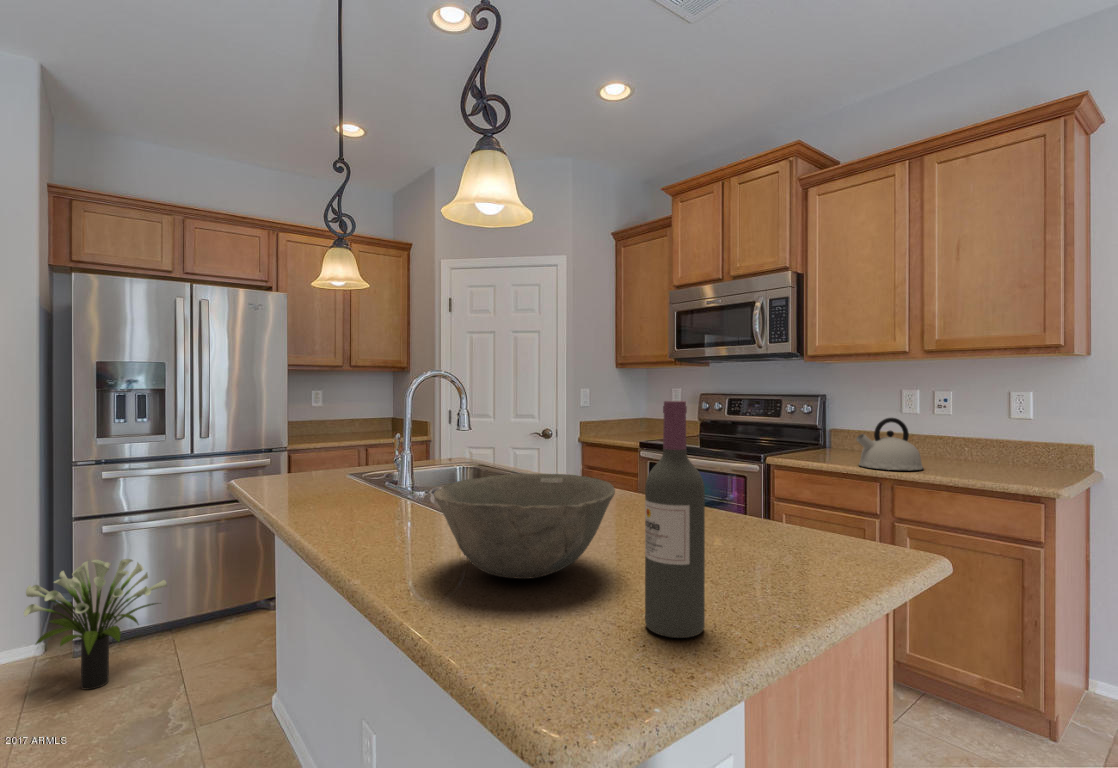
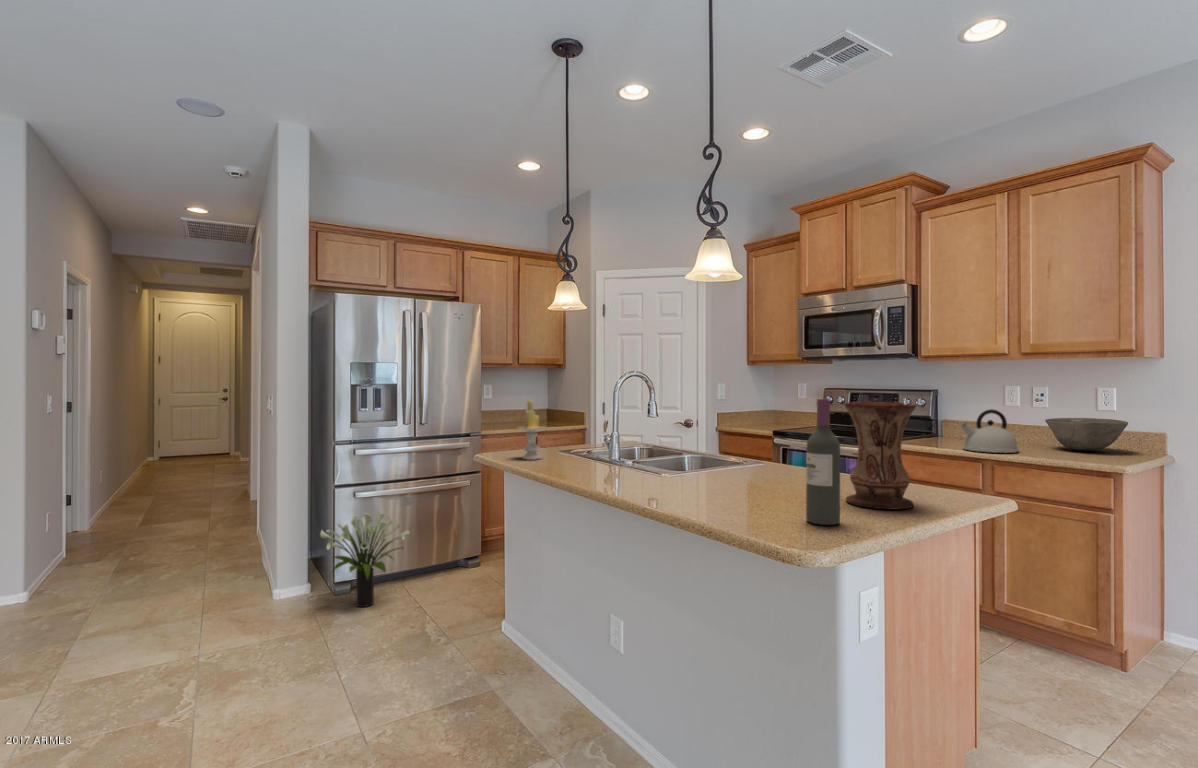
candle: none [274,406,319,491] -> present [517,400,546,460]
vase: none [715,408,828,587] -> present [844,402,916,509]
bowl: present [434,474,615,579] -> present [1045,418,1128,451]

